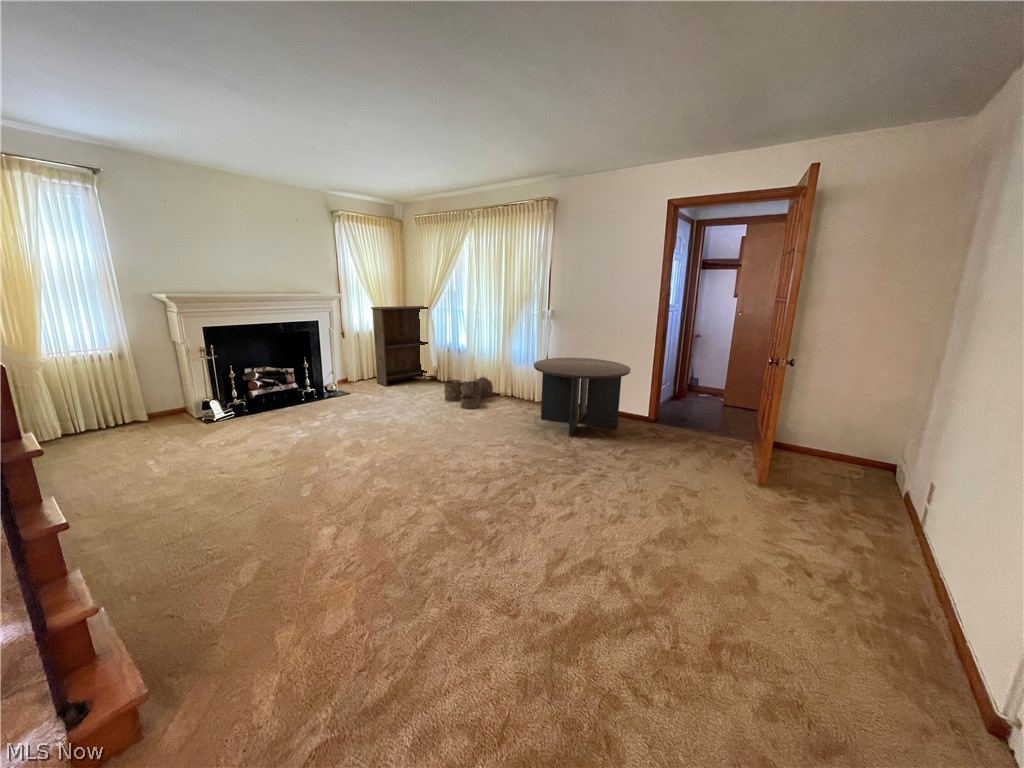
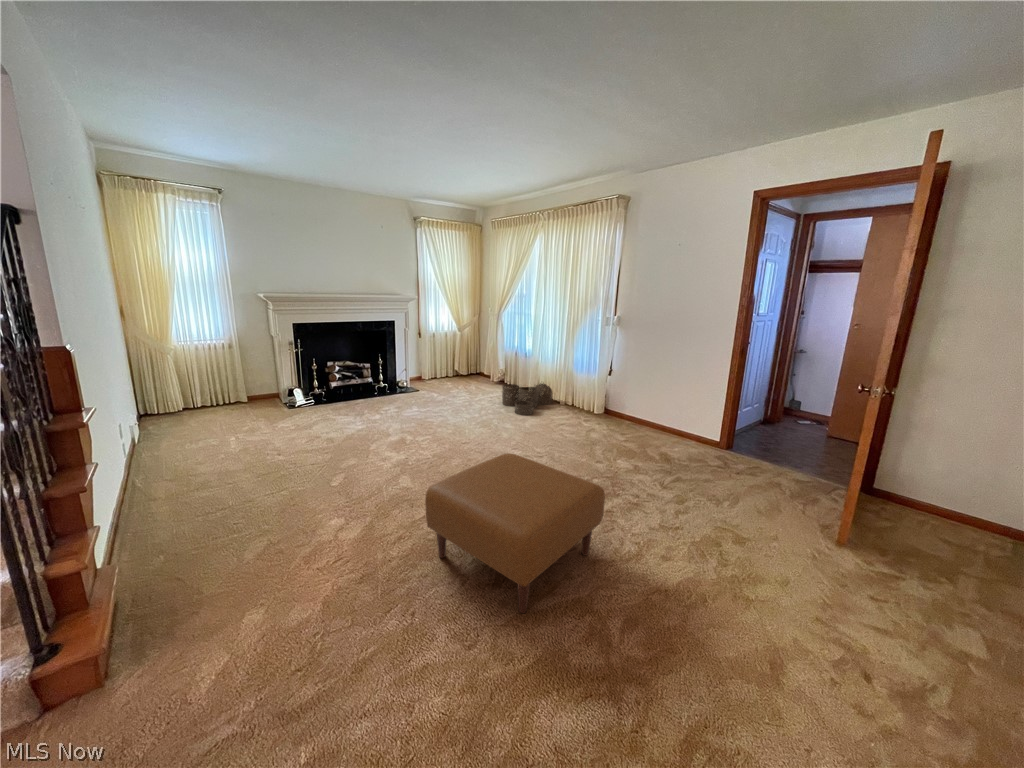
bookshelf: present [371,306,434,386] -> none [444,309,504,386]
coffee table: present [534,358,631,436] -> none [585,368,695,455]
ottoman: none [436,442,594,580] -> present [425,453,605,613]

